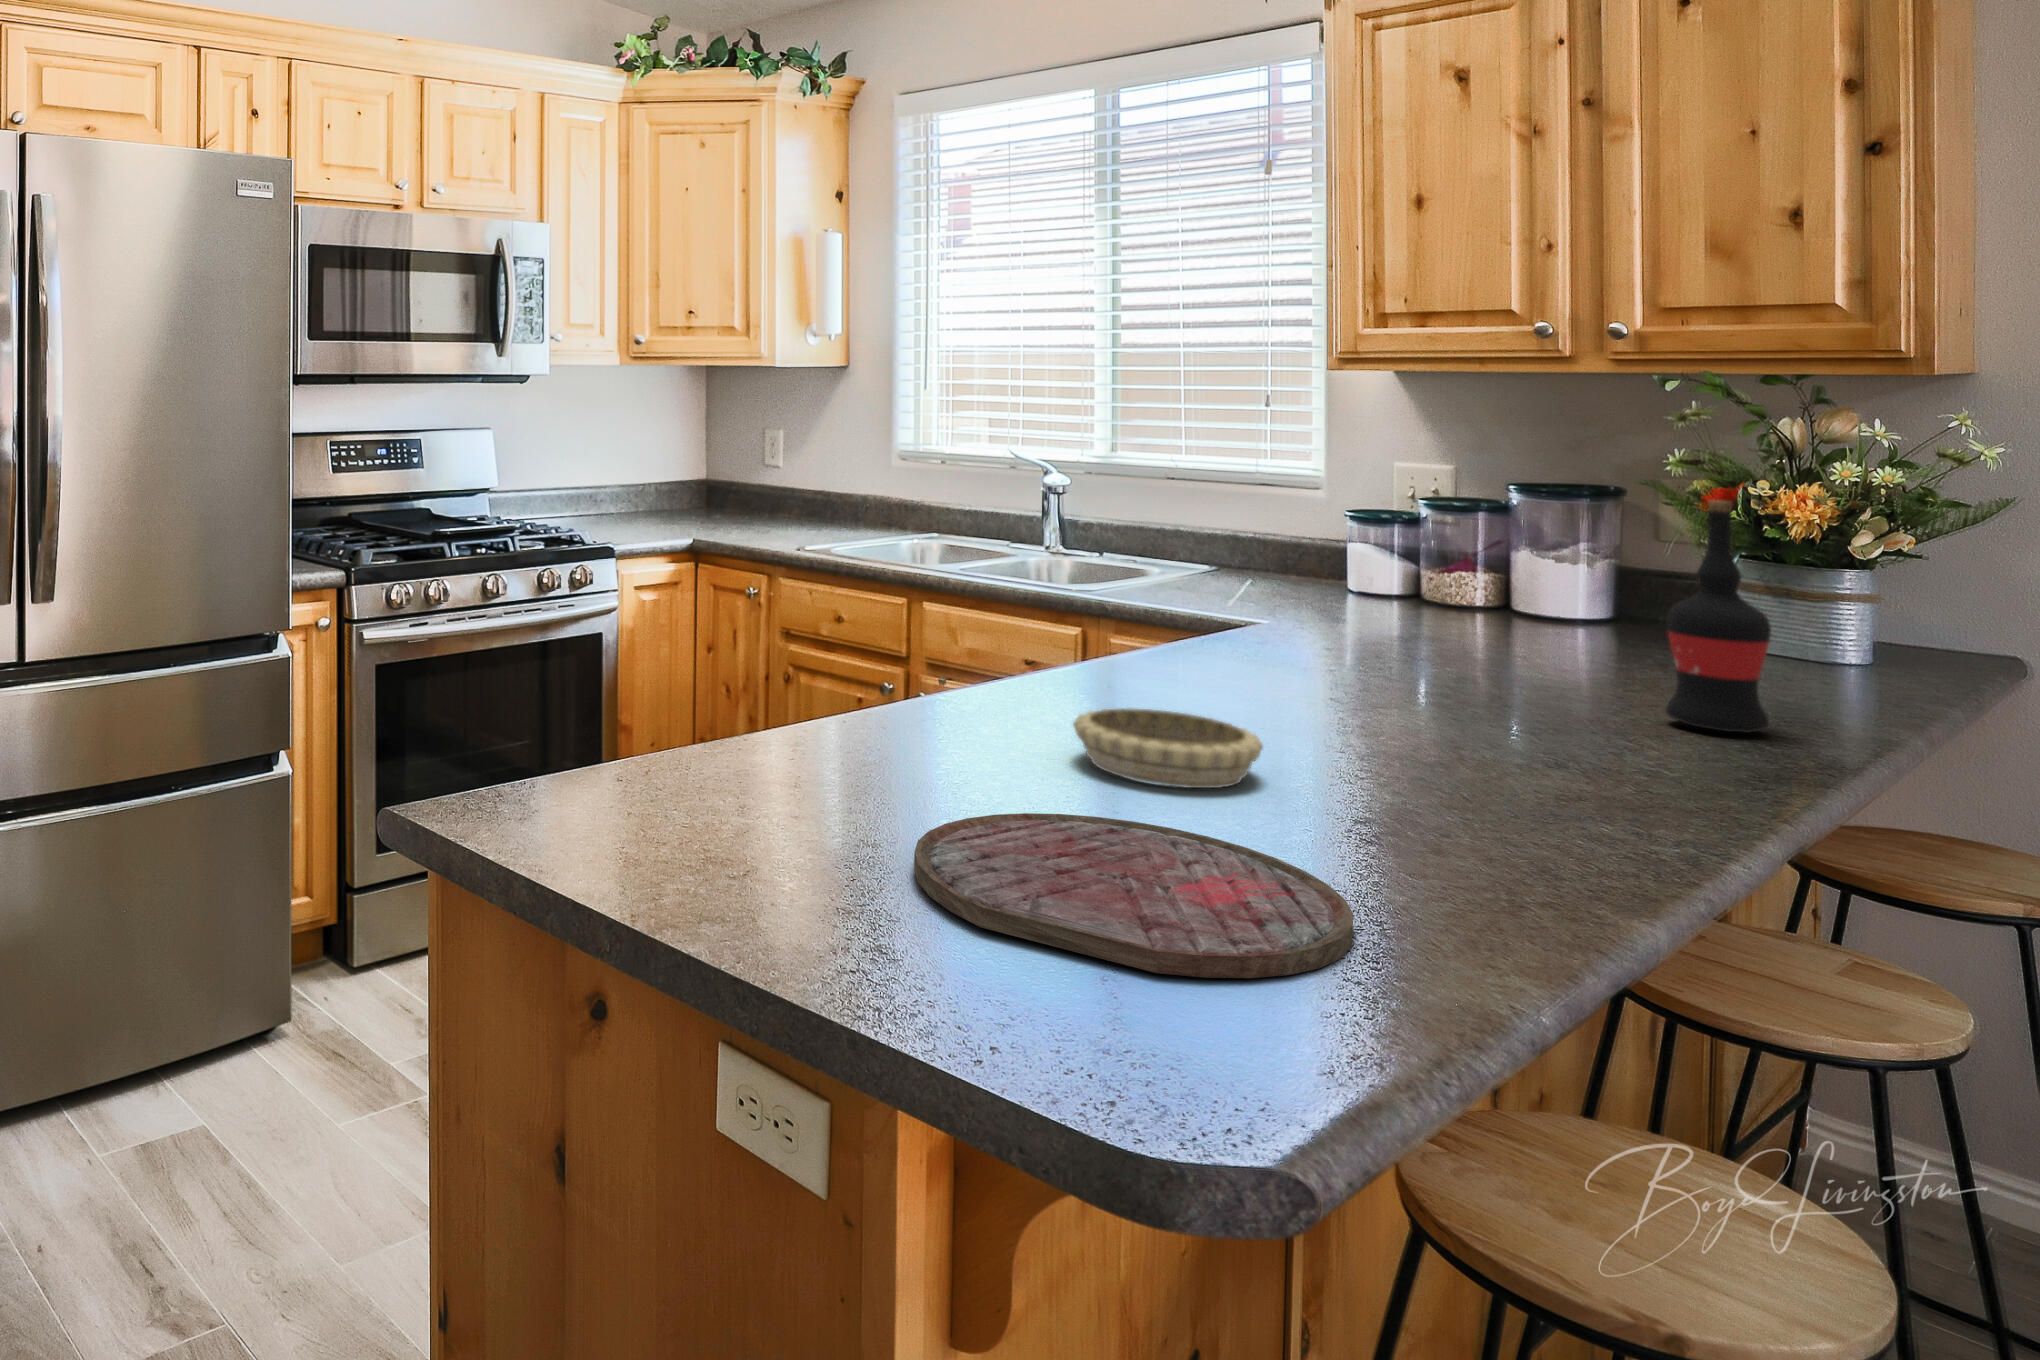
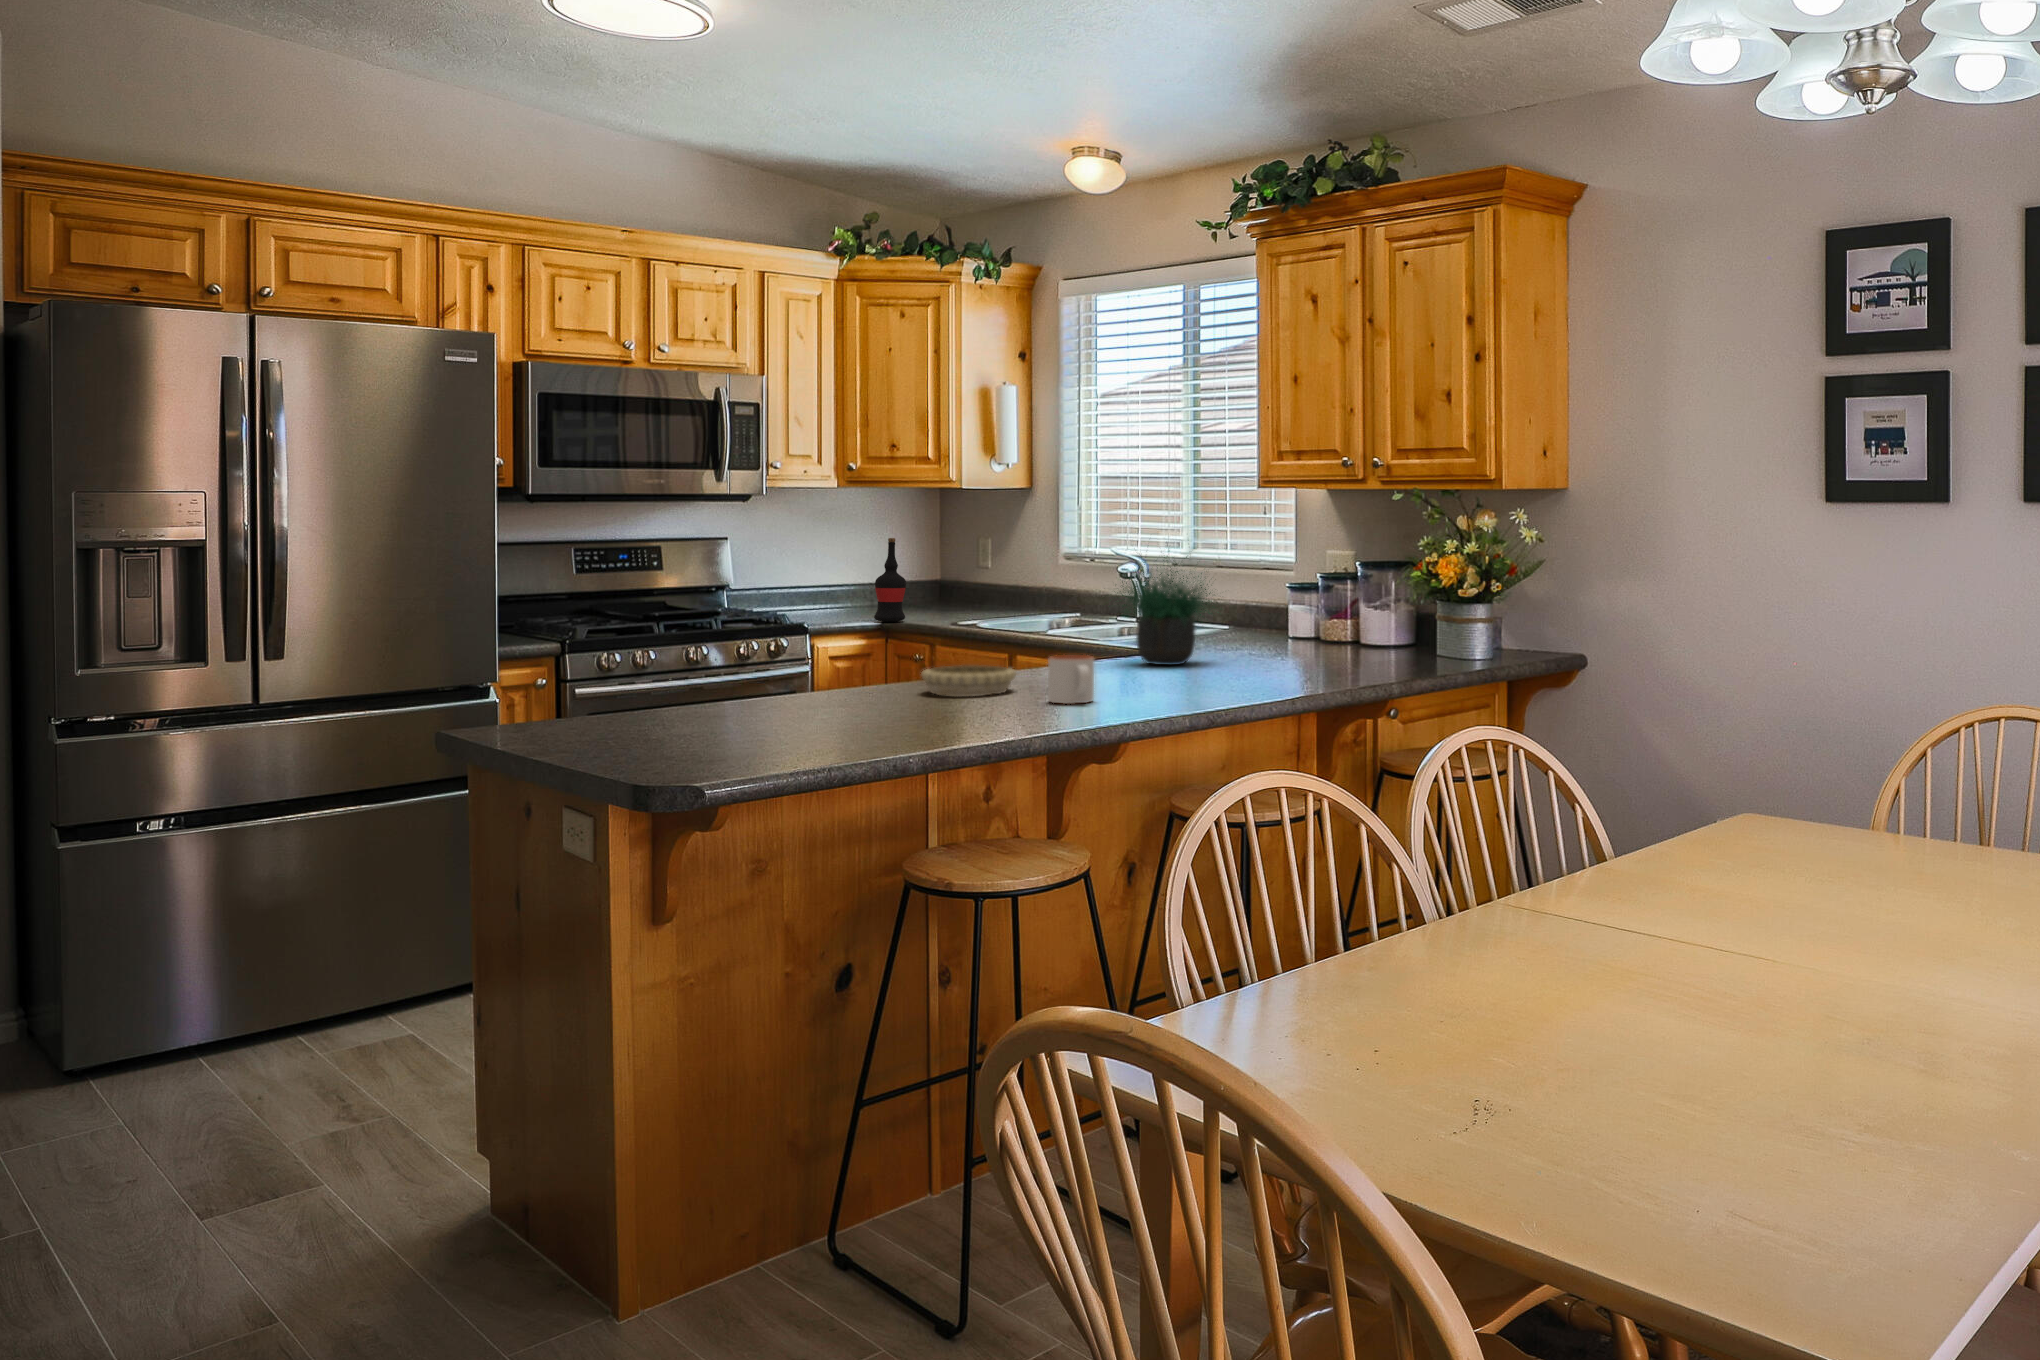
potted plant: none [1221,449,1478,688] -> present [1117,557,1215,665]
wine bottle: present [1666,500,1771,732] -> present [874,538,906,622]
mug: none [1418,730,1558,849] -> present [1048,655,1094,704]
cutting board: present [914,813,1353,978] -> none [745,700,944,733]

